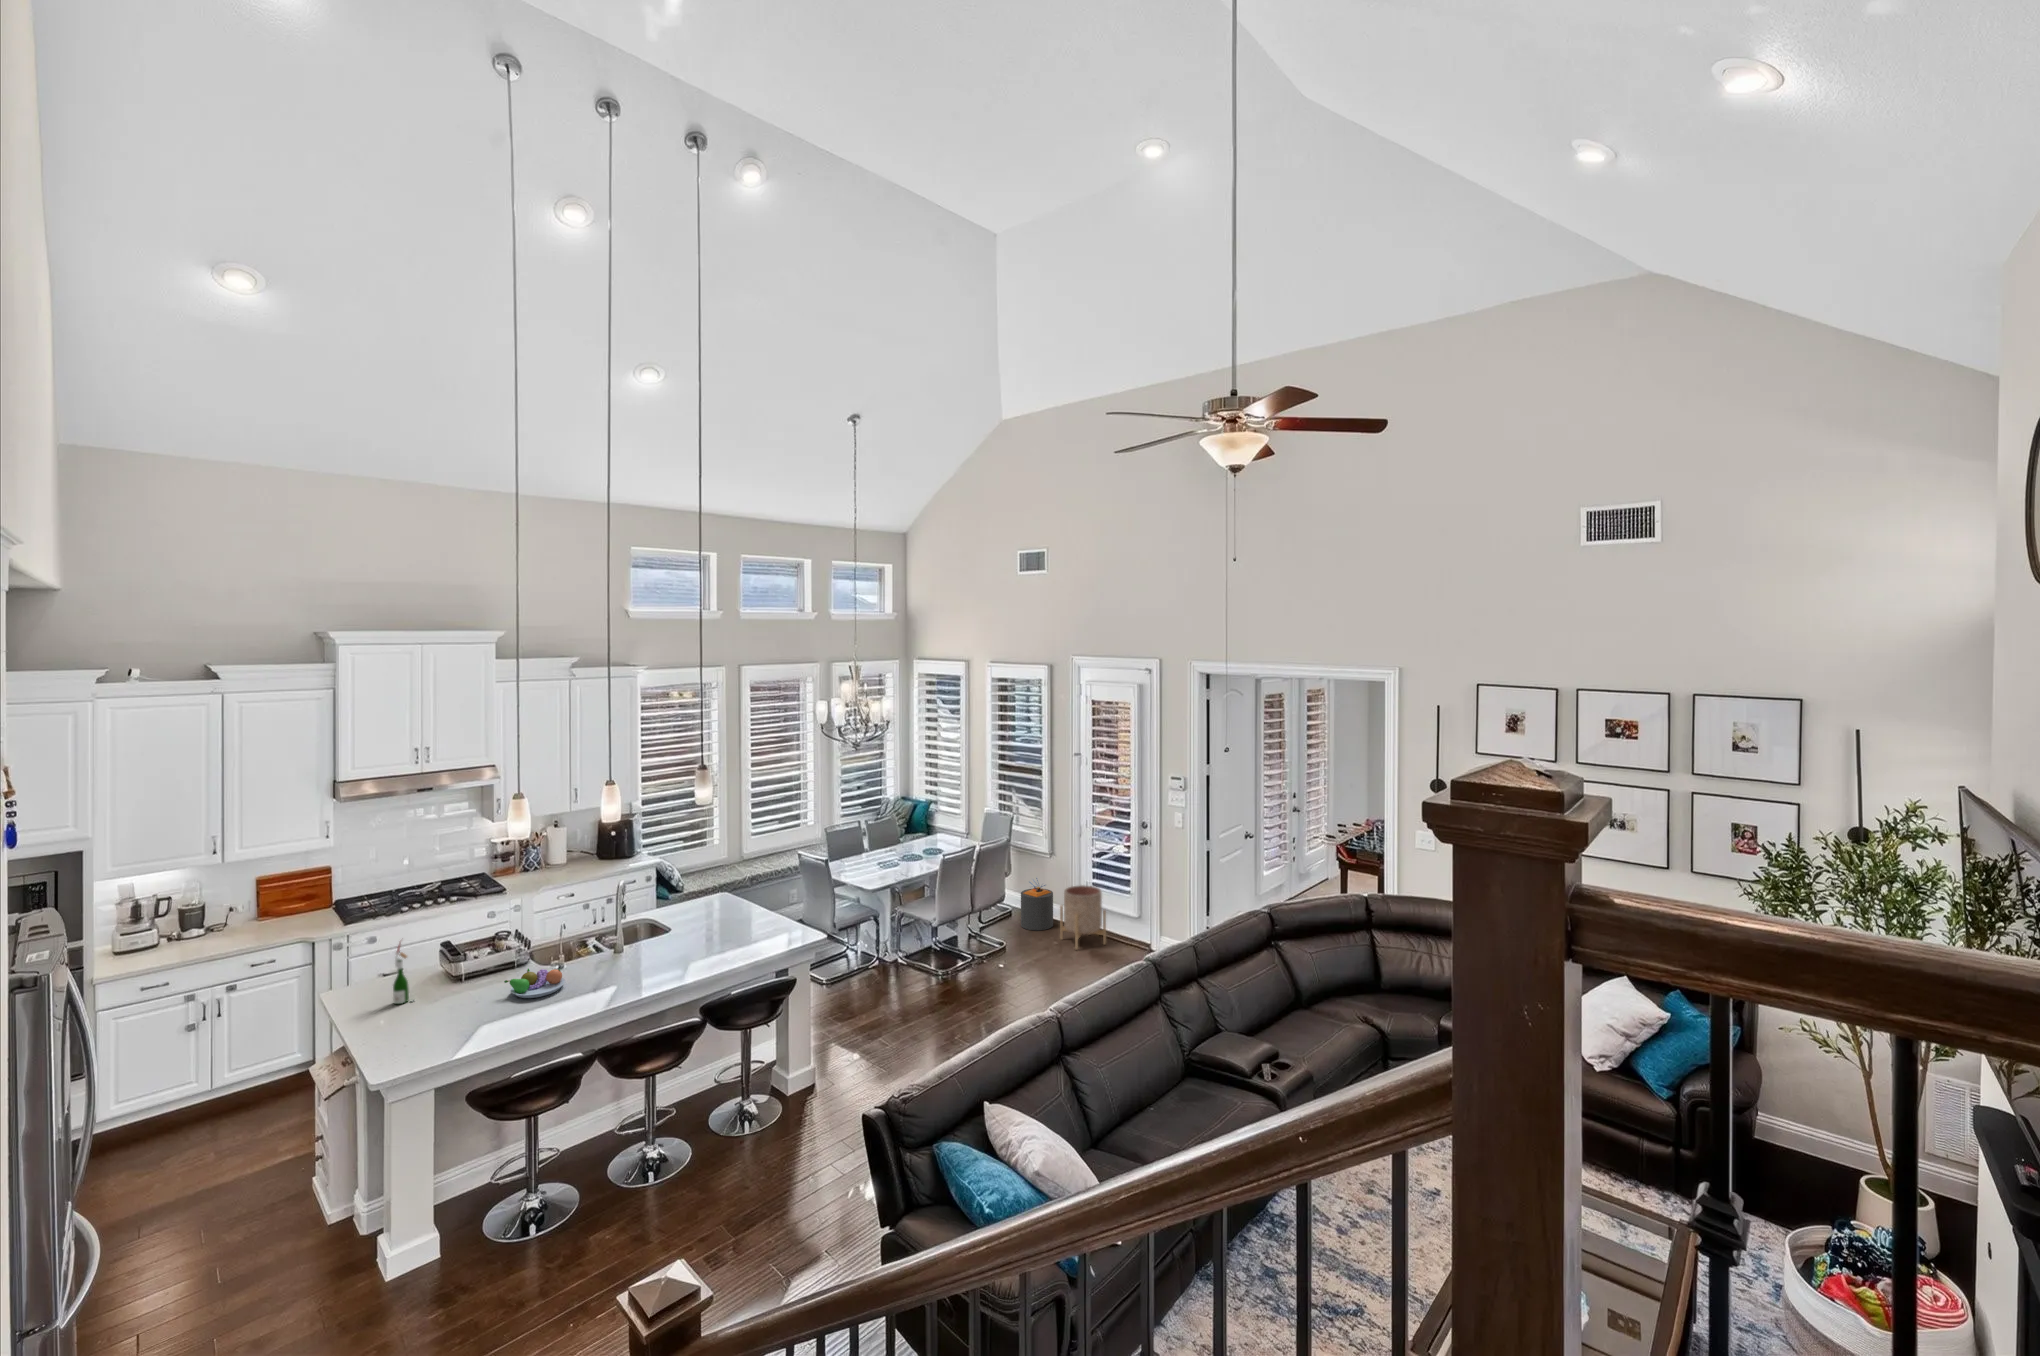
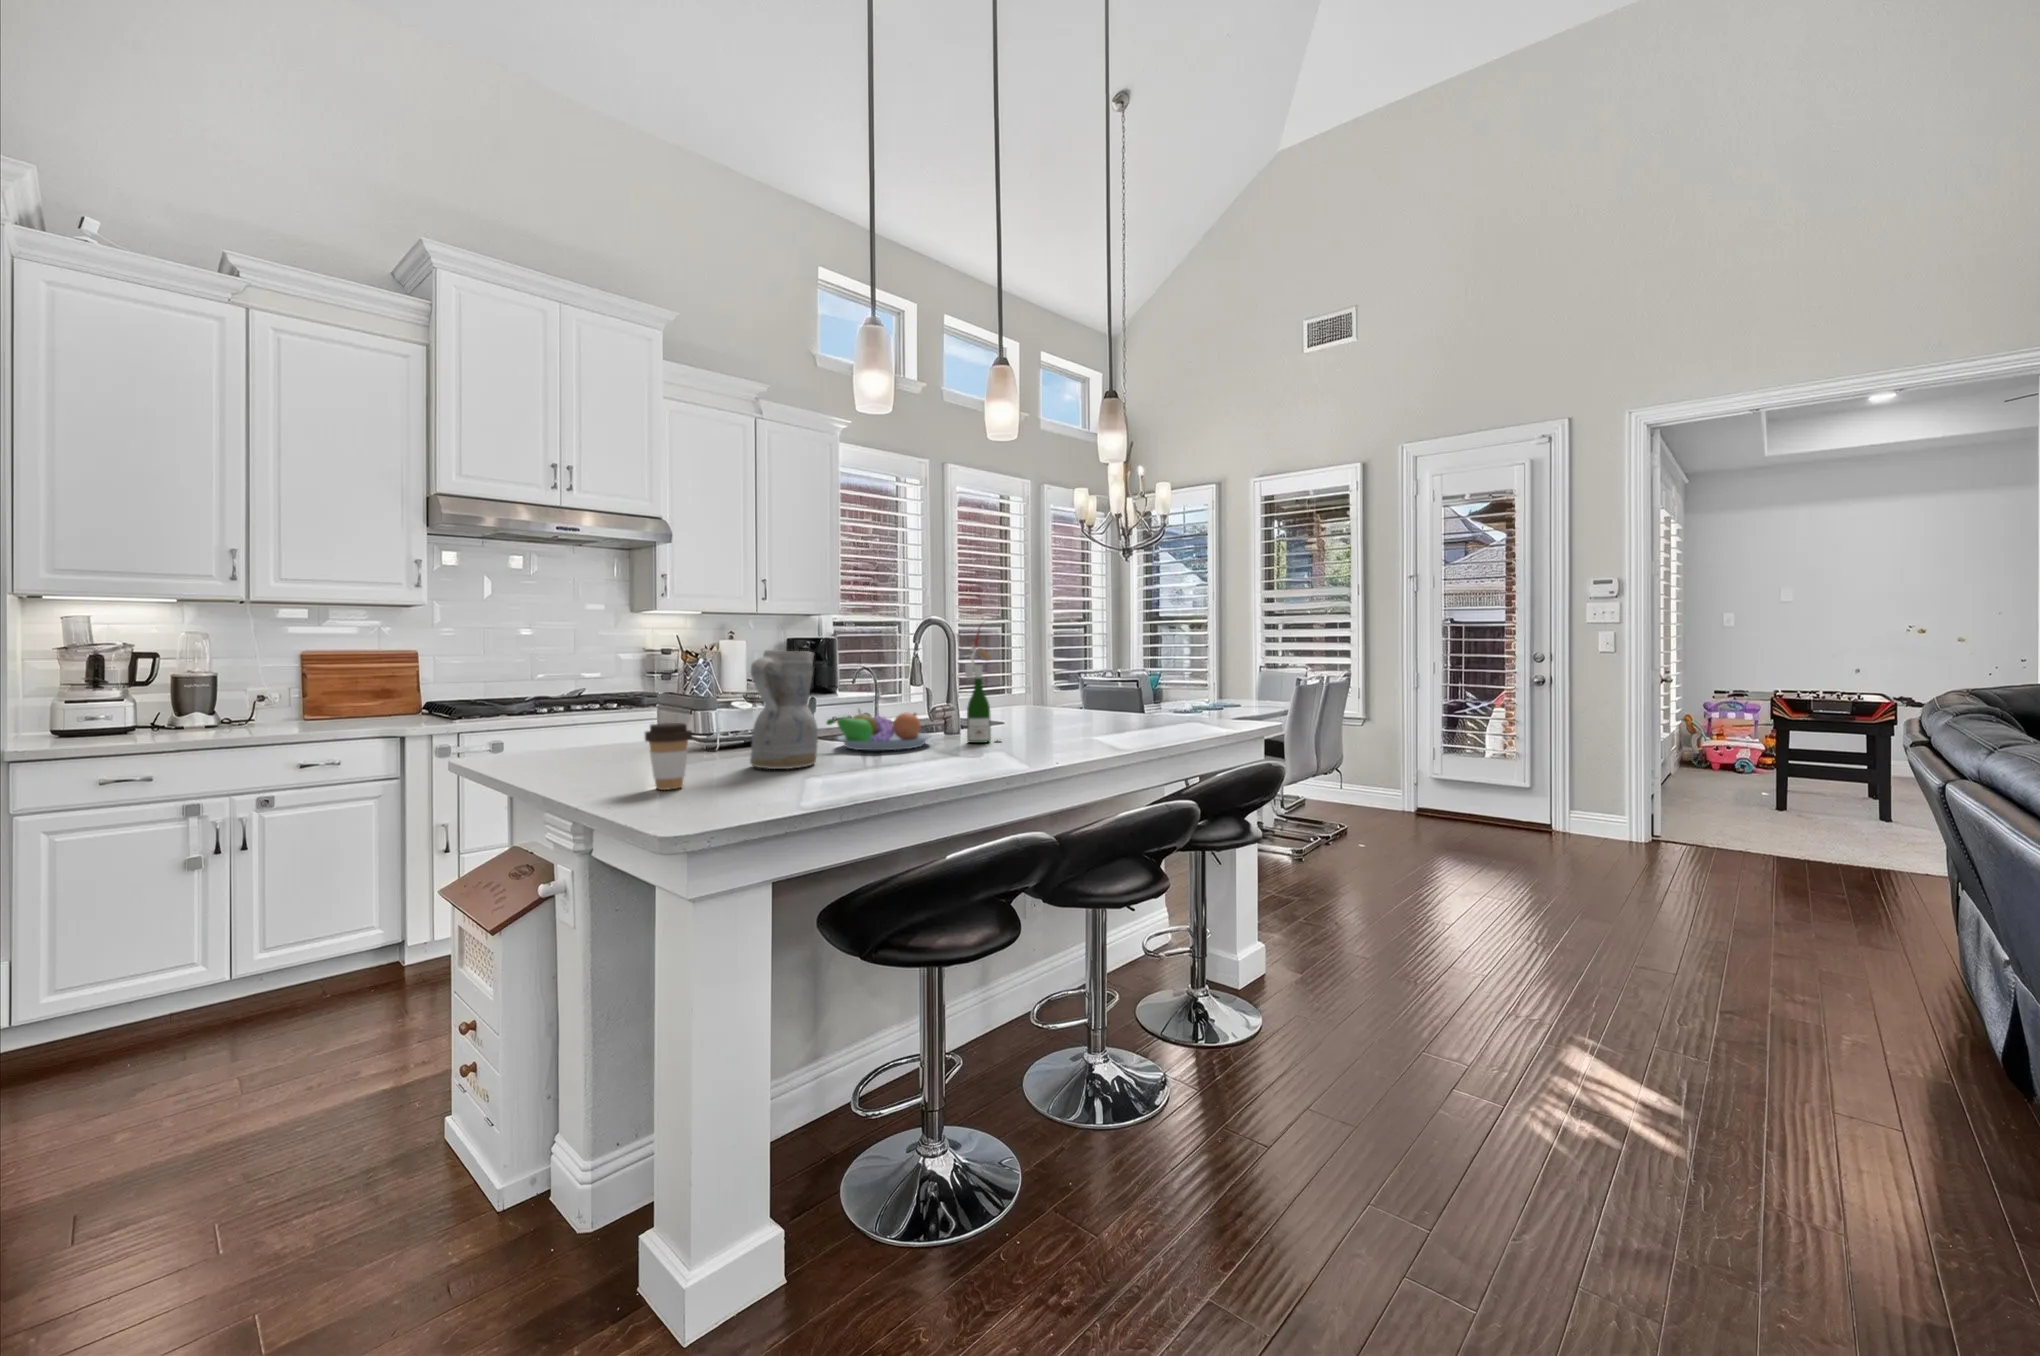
trash can: present [1021,878,1053,930] -> none [1335,747,1382,817]
planter: present [1060,885,1106,950] -> none [1411,751,1484,833]
wine bottle: present [393,944,414,1004] -> present [965,625,1001,743]
ceramic pitcher: none [445,959,486,1022] -> present [750,650,818,769]
coffee cup: none [384,1011,408,1045] -> present [645,723,692,790]

